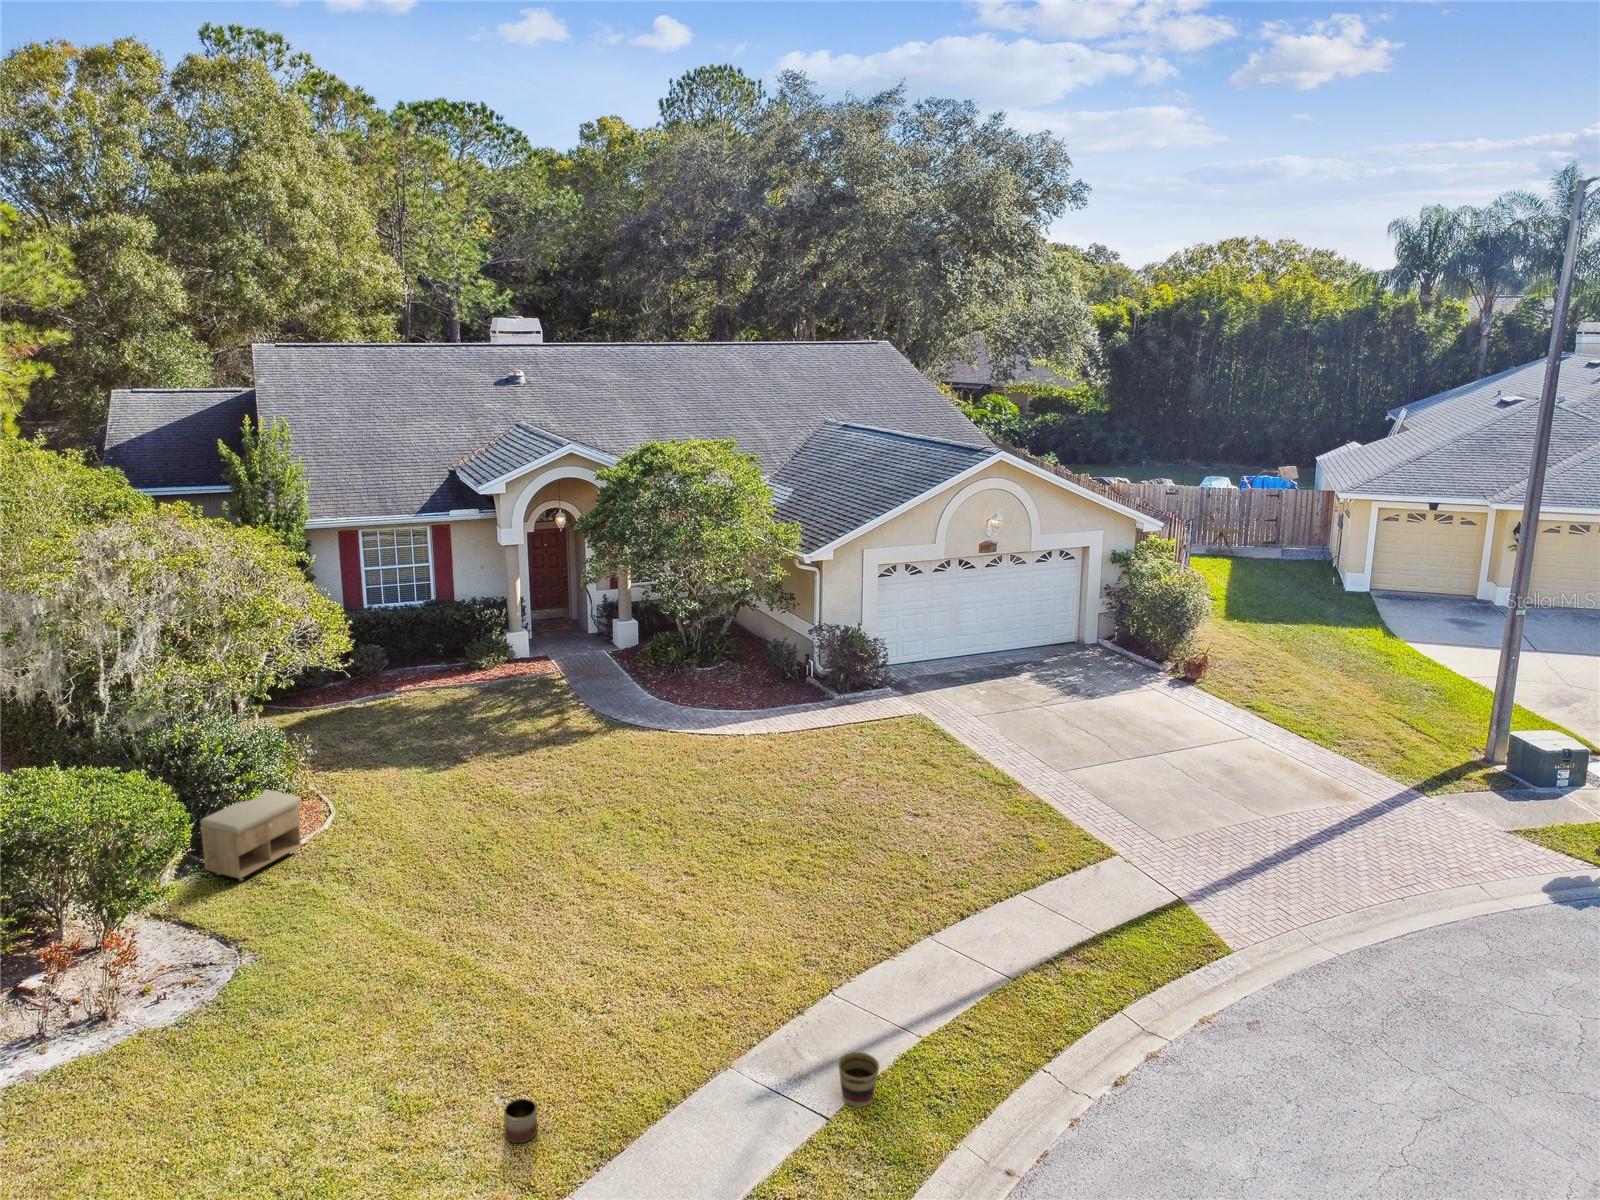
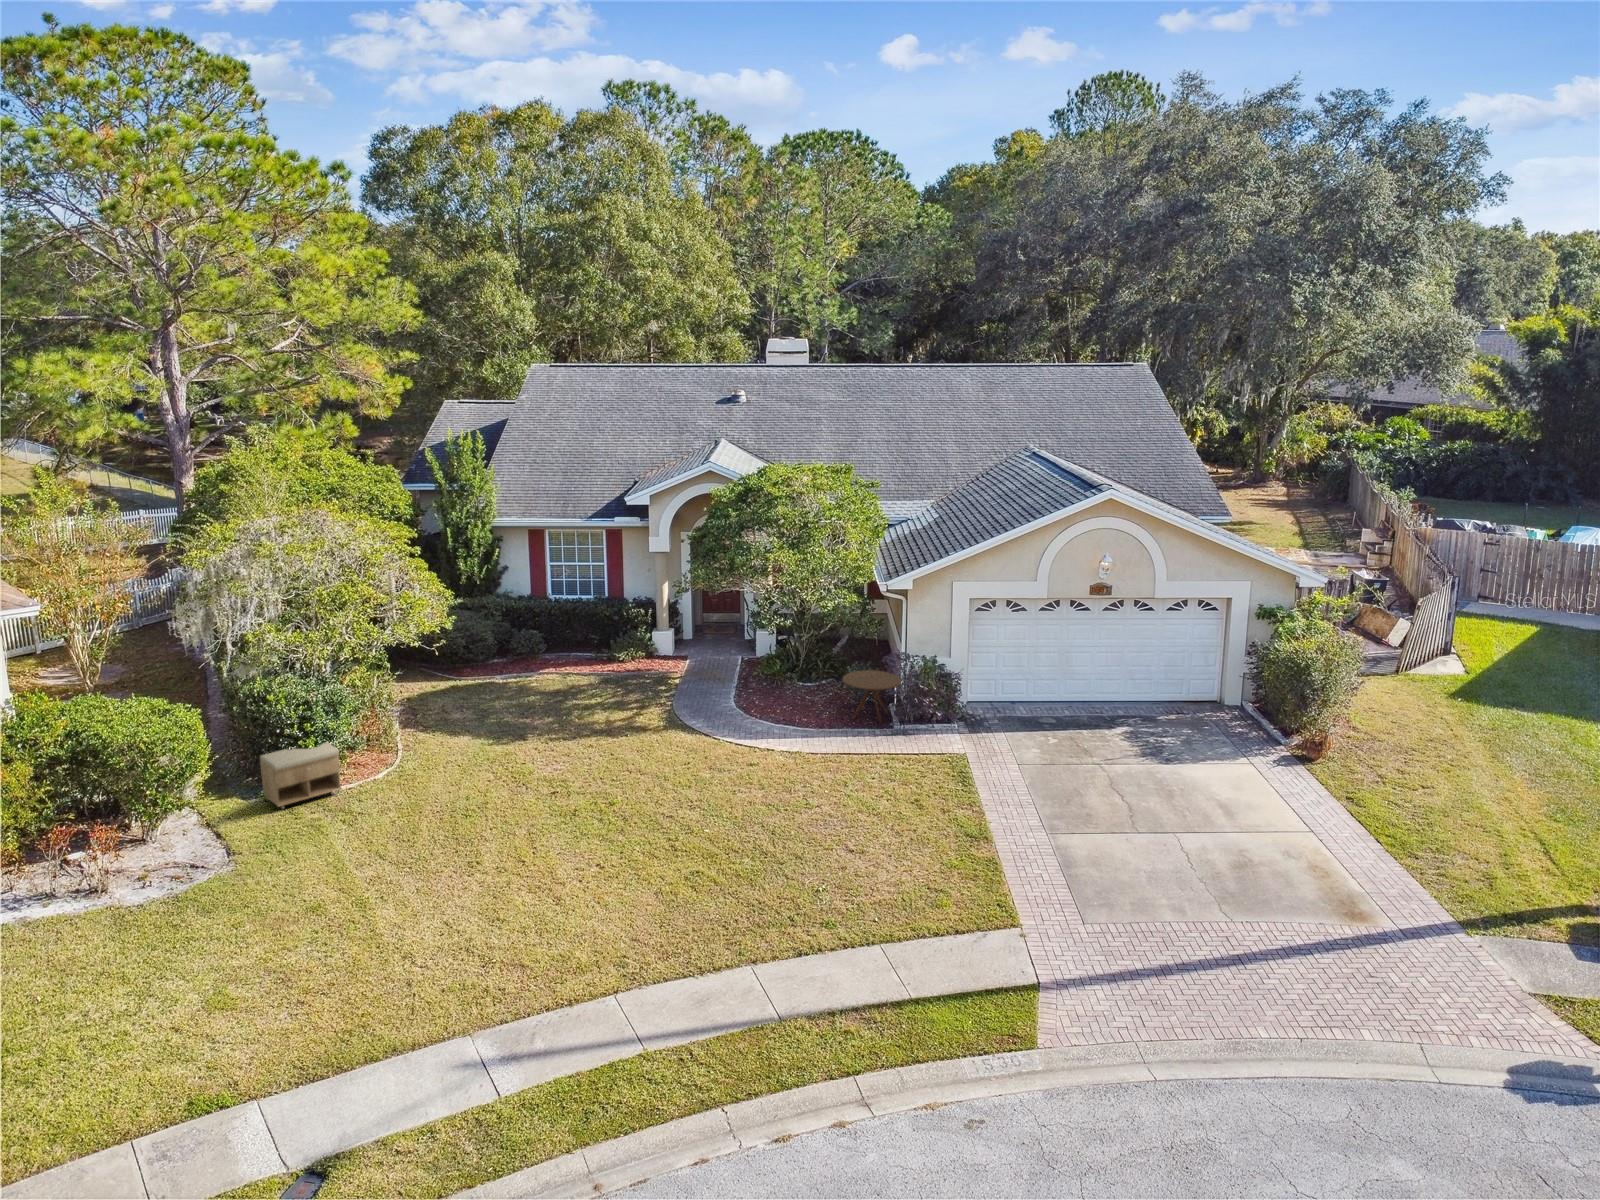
round table: present [1204,527,1240,551] -> present [843,670,901,723]
basket: present [838,1052,879,1108] -> none [516,1040,554,1090]
planter: present [504,1098,537,1143] -> none [261,1010,290,1045]

